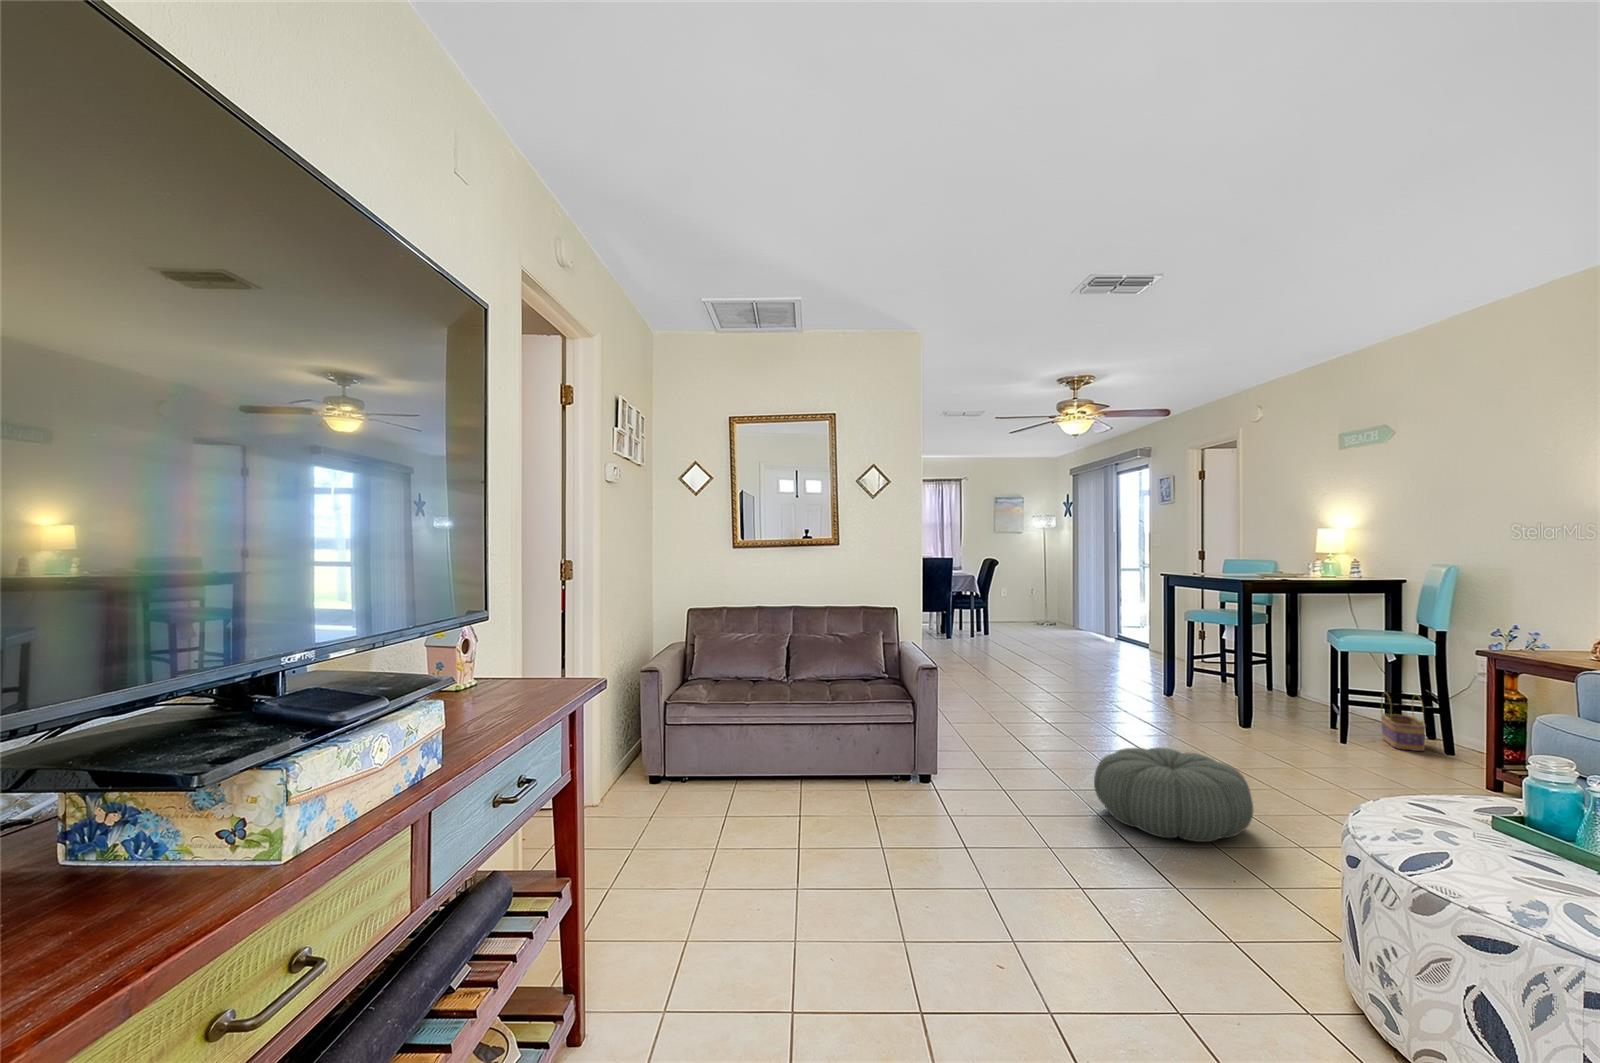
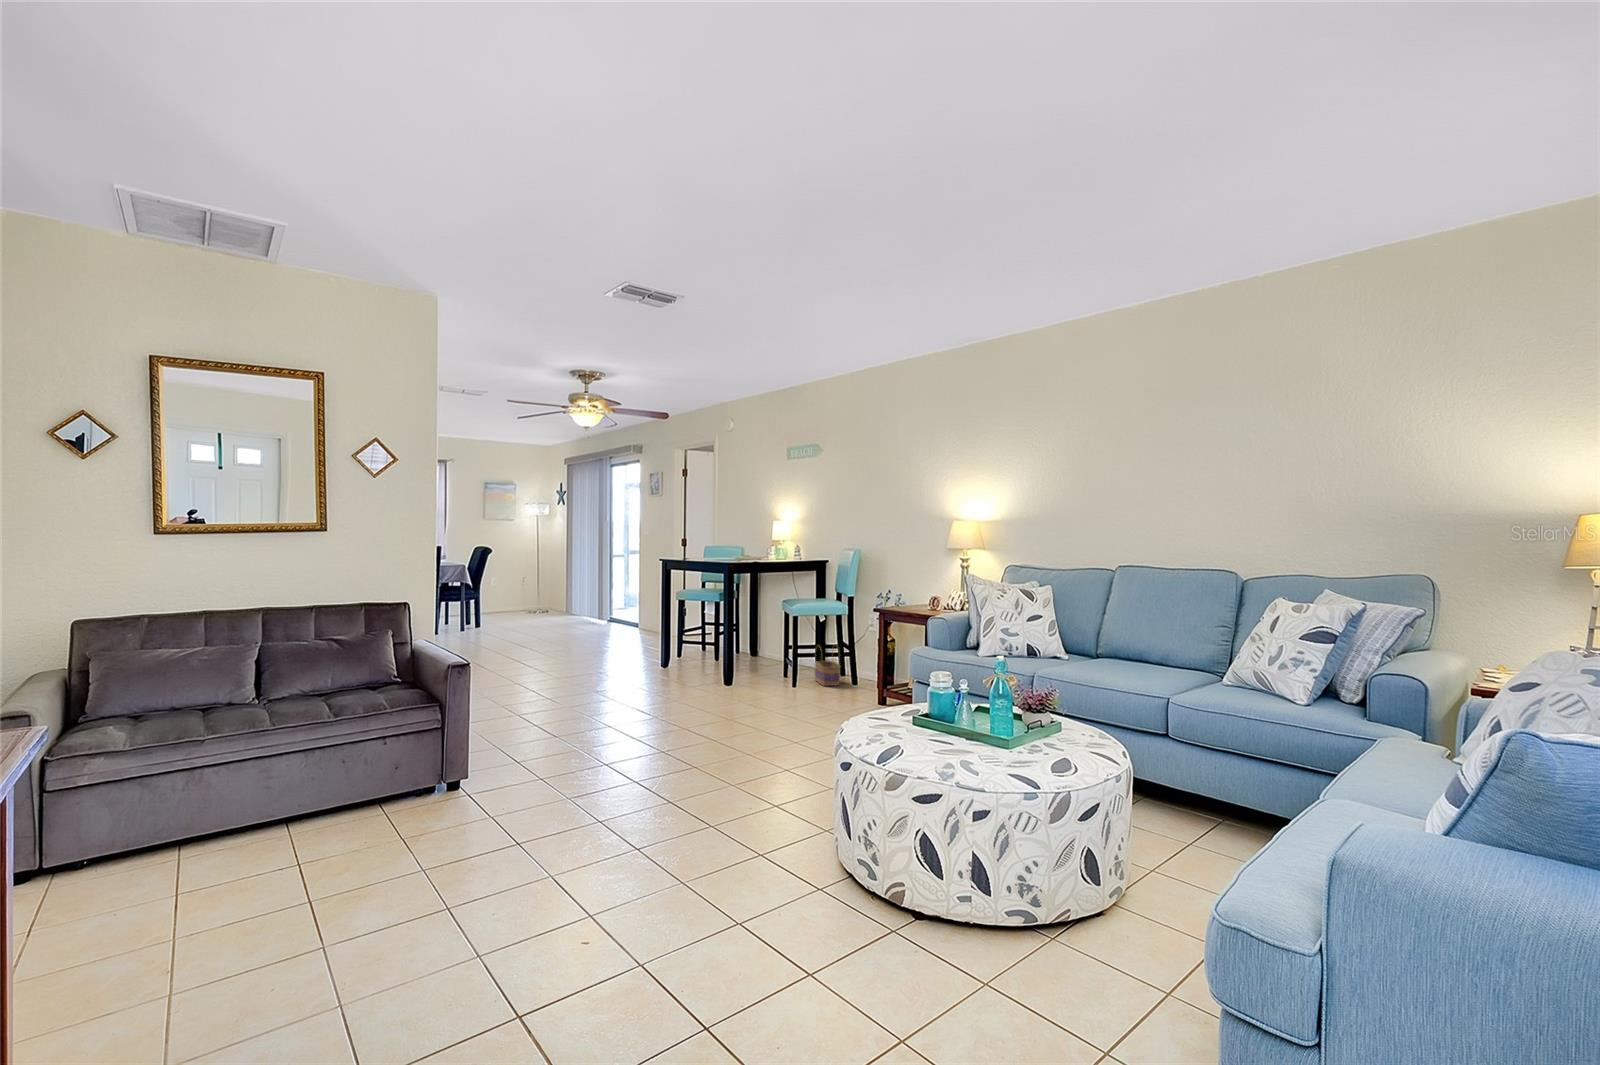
pouf: present [1094,747,1253,842] -> none [633,711,757,788]

